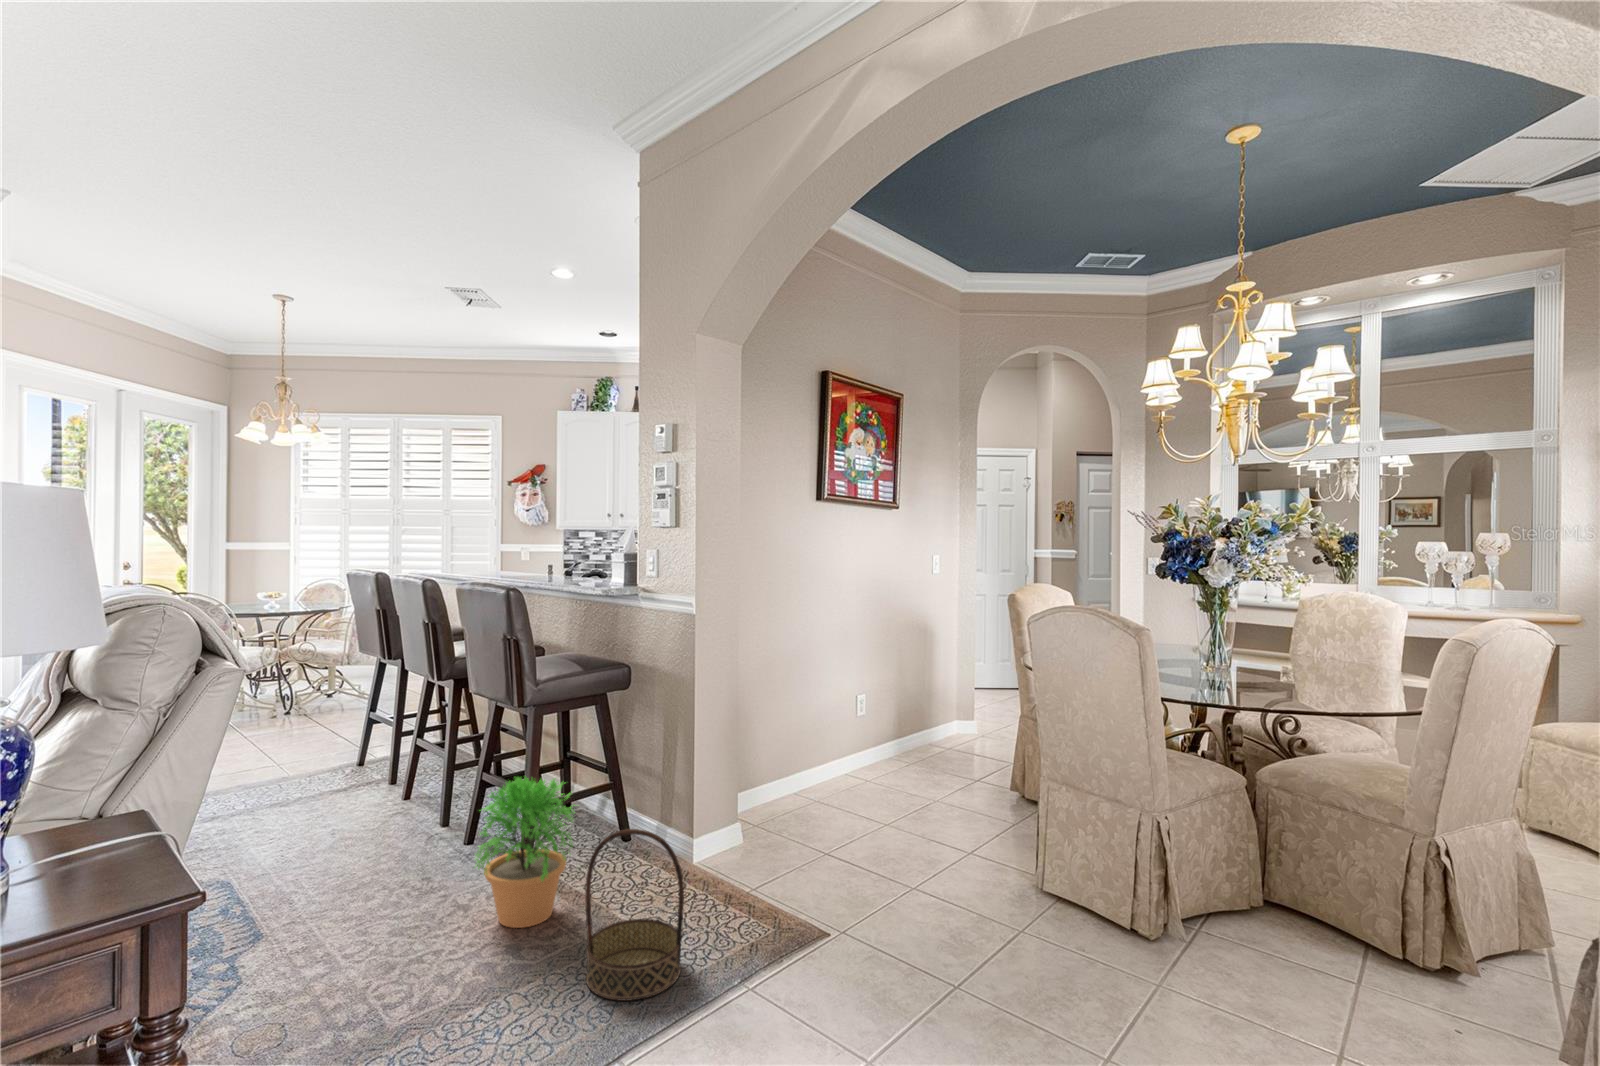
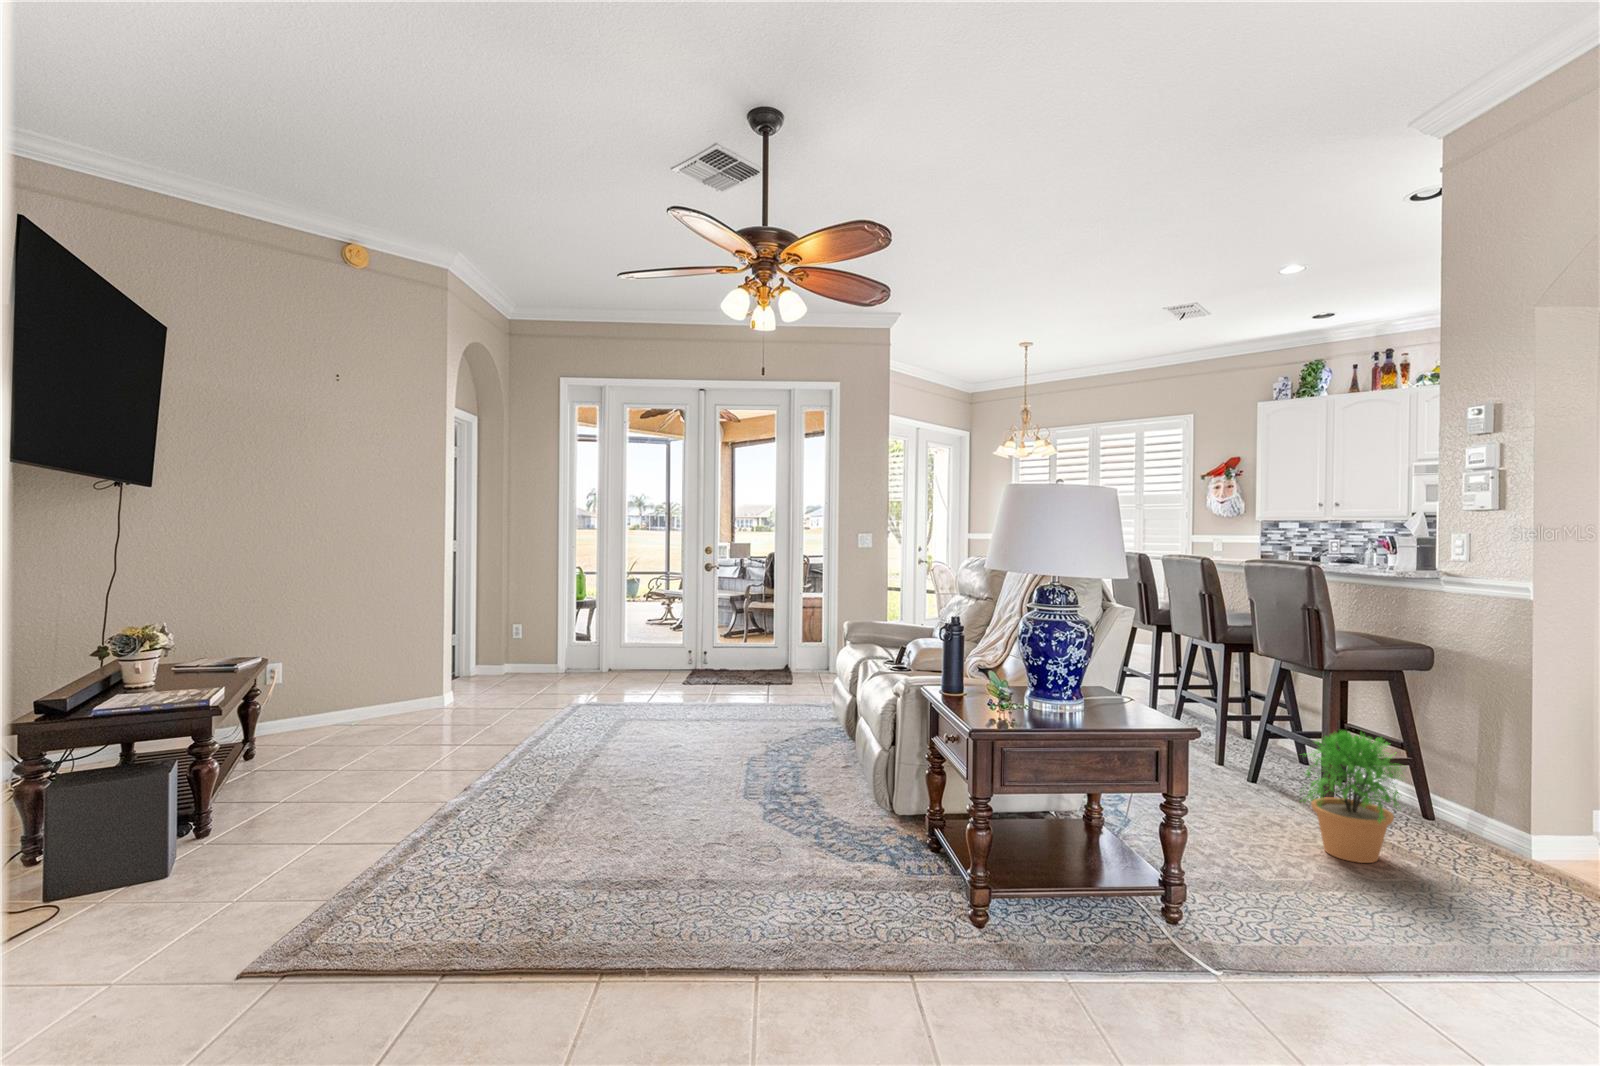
basket: present [585,829,684,1001] -> none [1442,787,1565,945]

